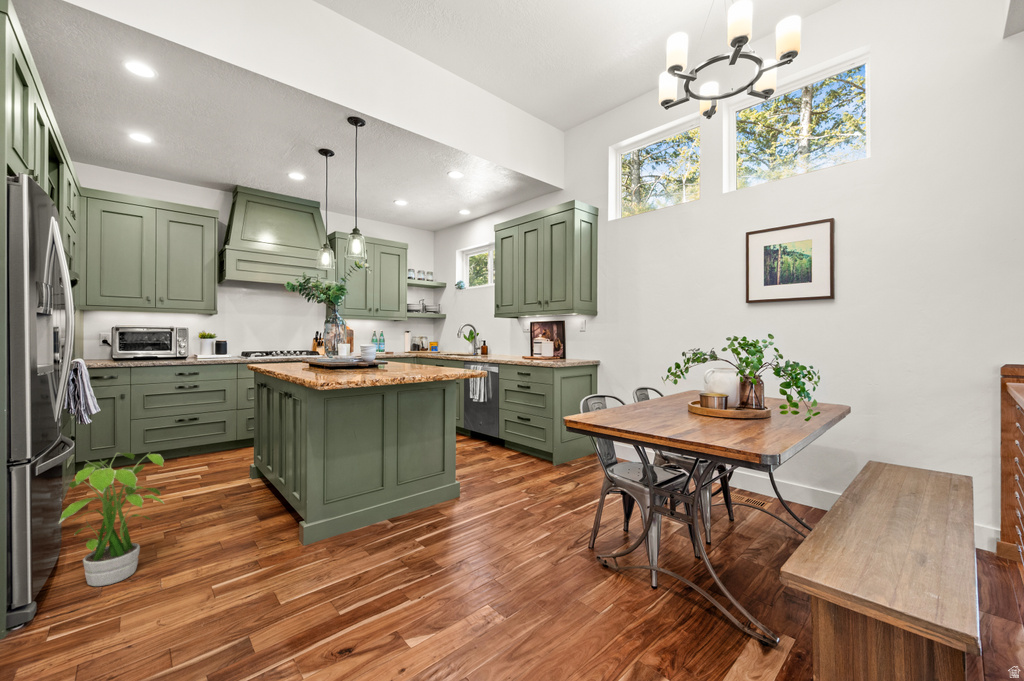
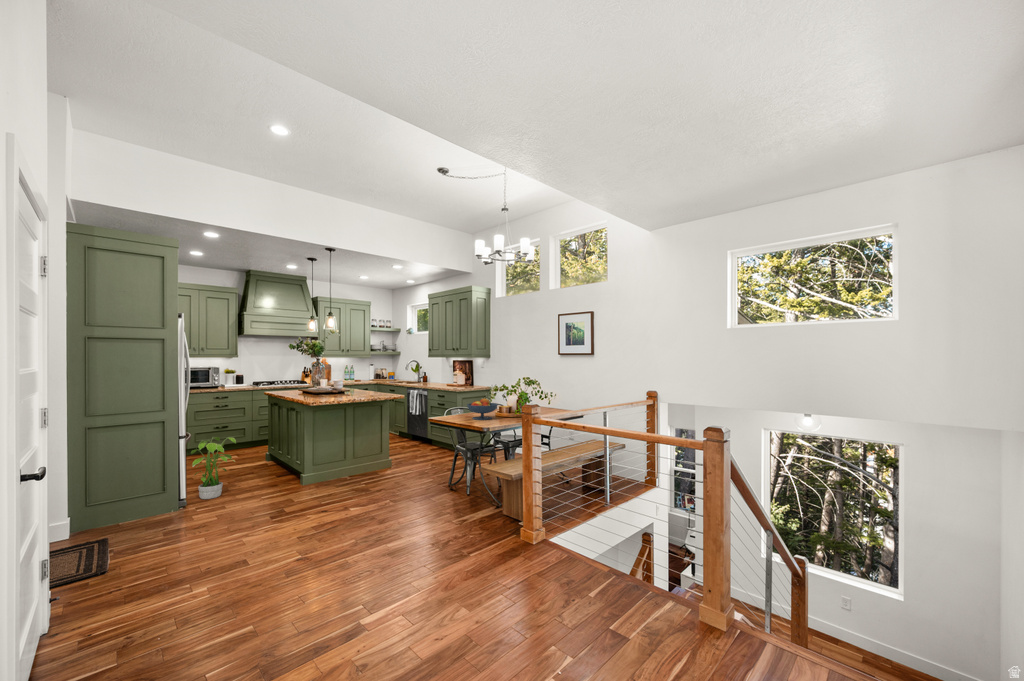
fruit bowl: none [654,379,730,428] -> present [467,399,498,420]

